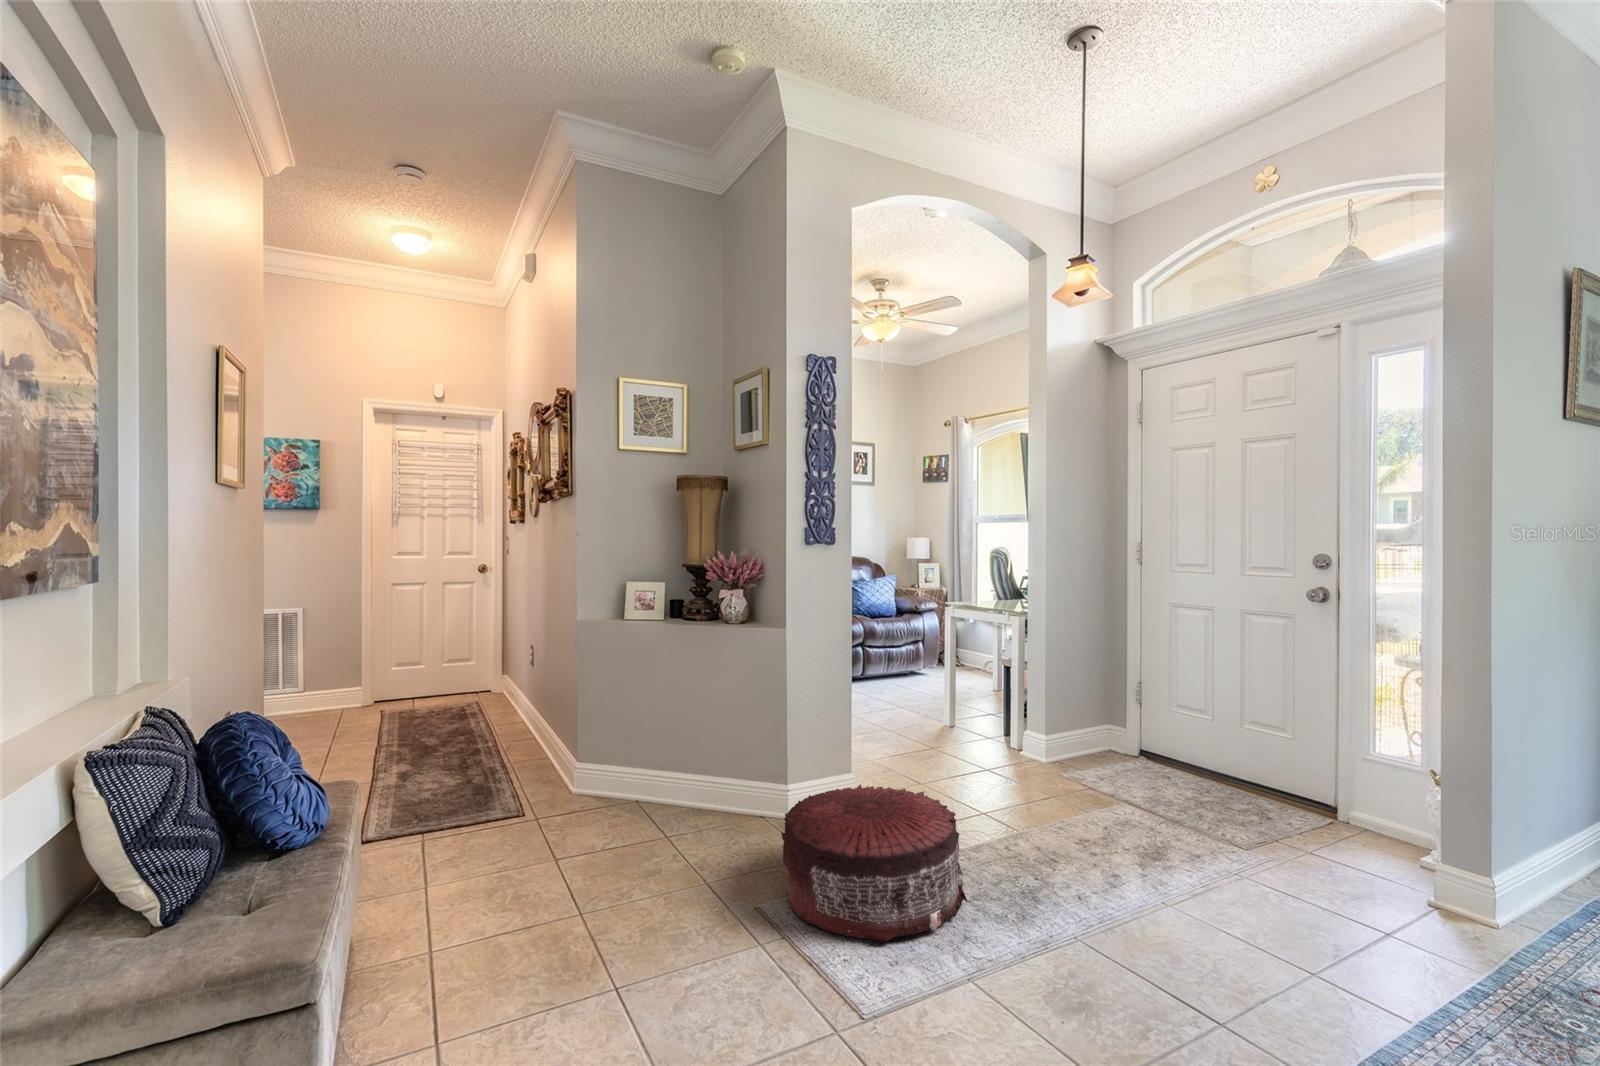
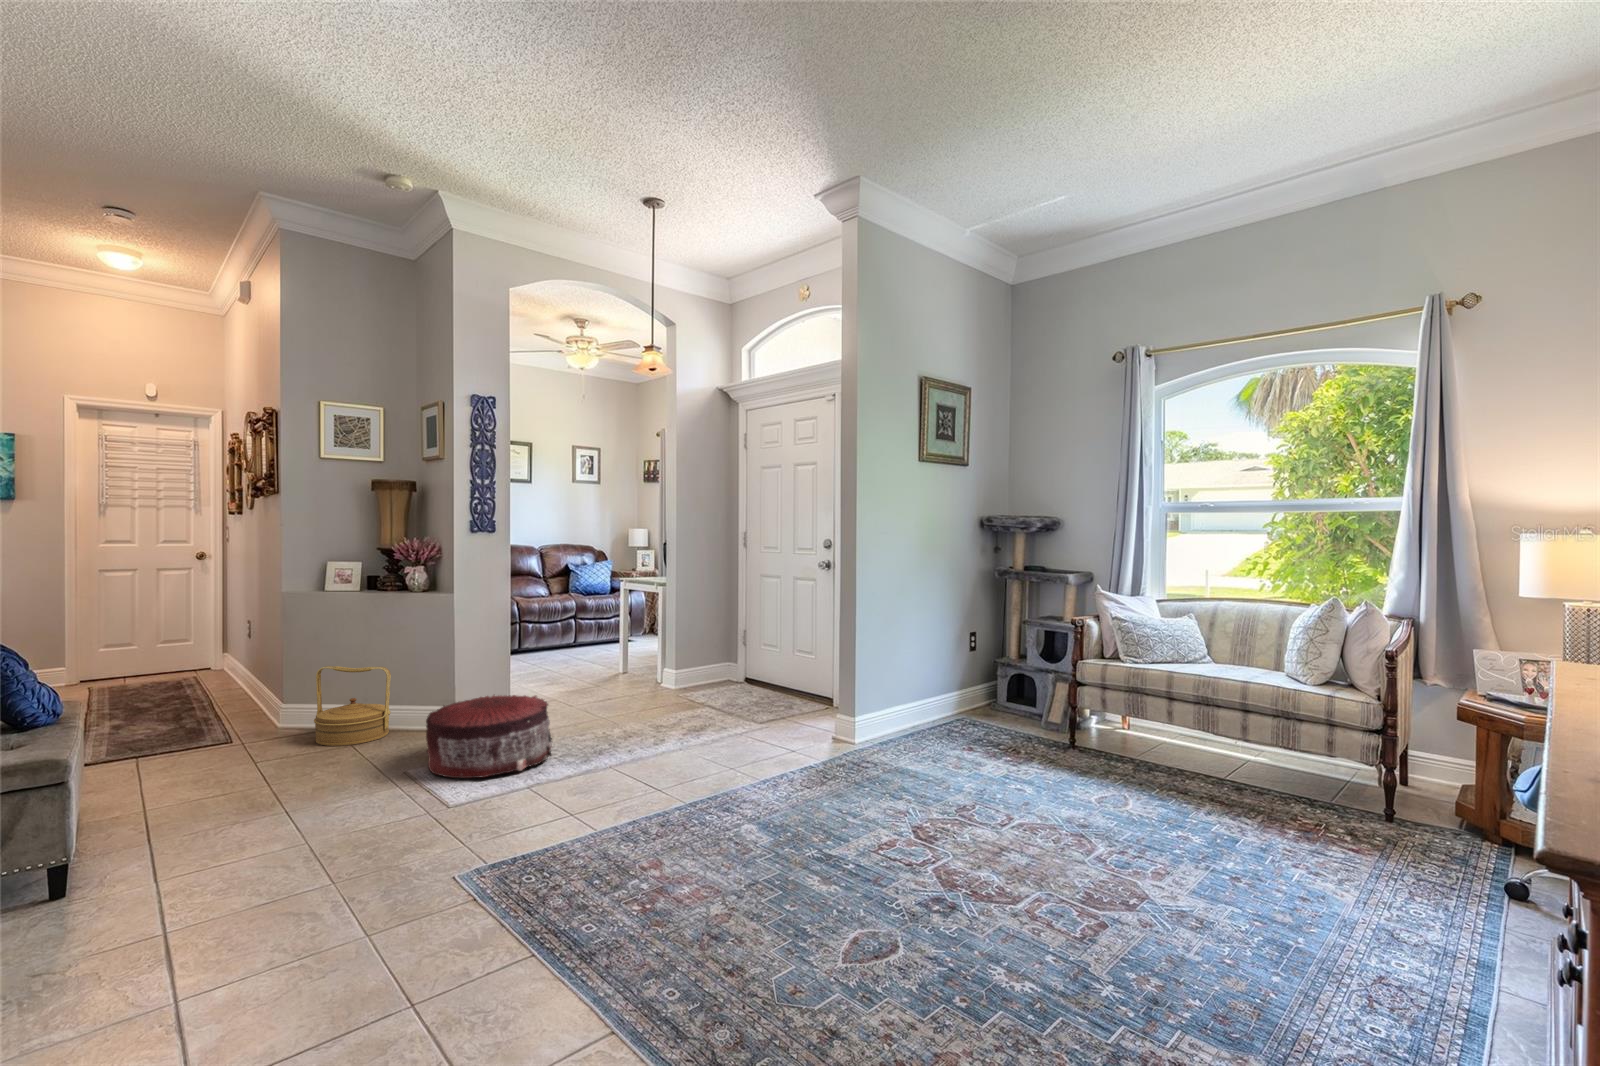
woven basket: none [619,722,711,837] -> present [314,666,391,746]

